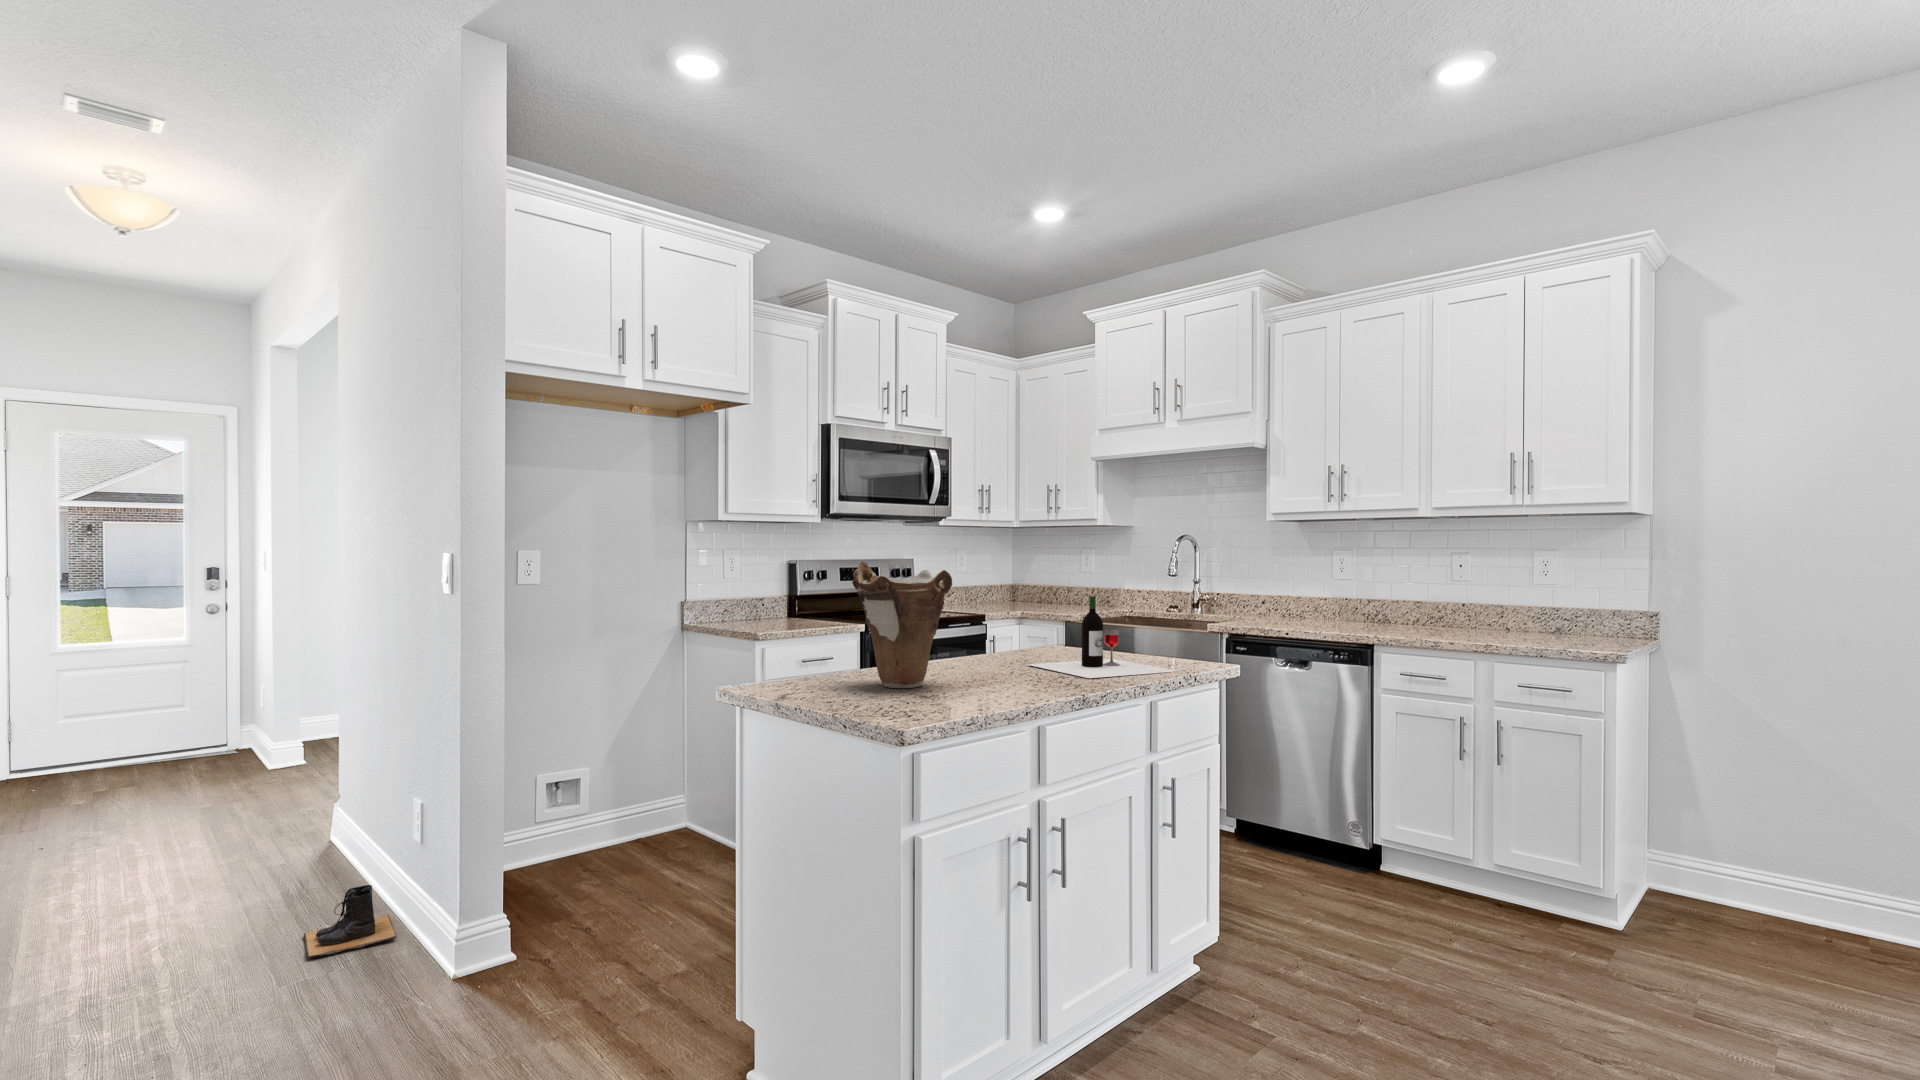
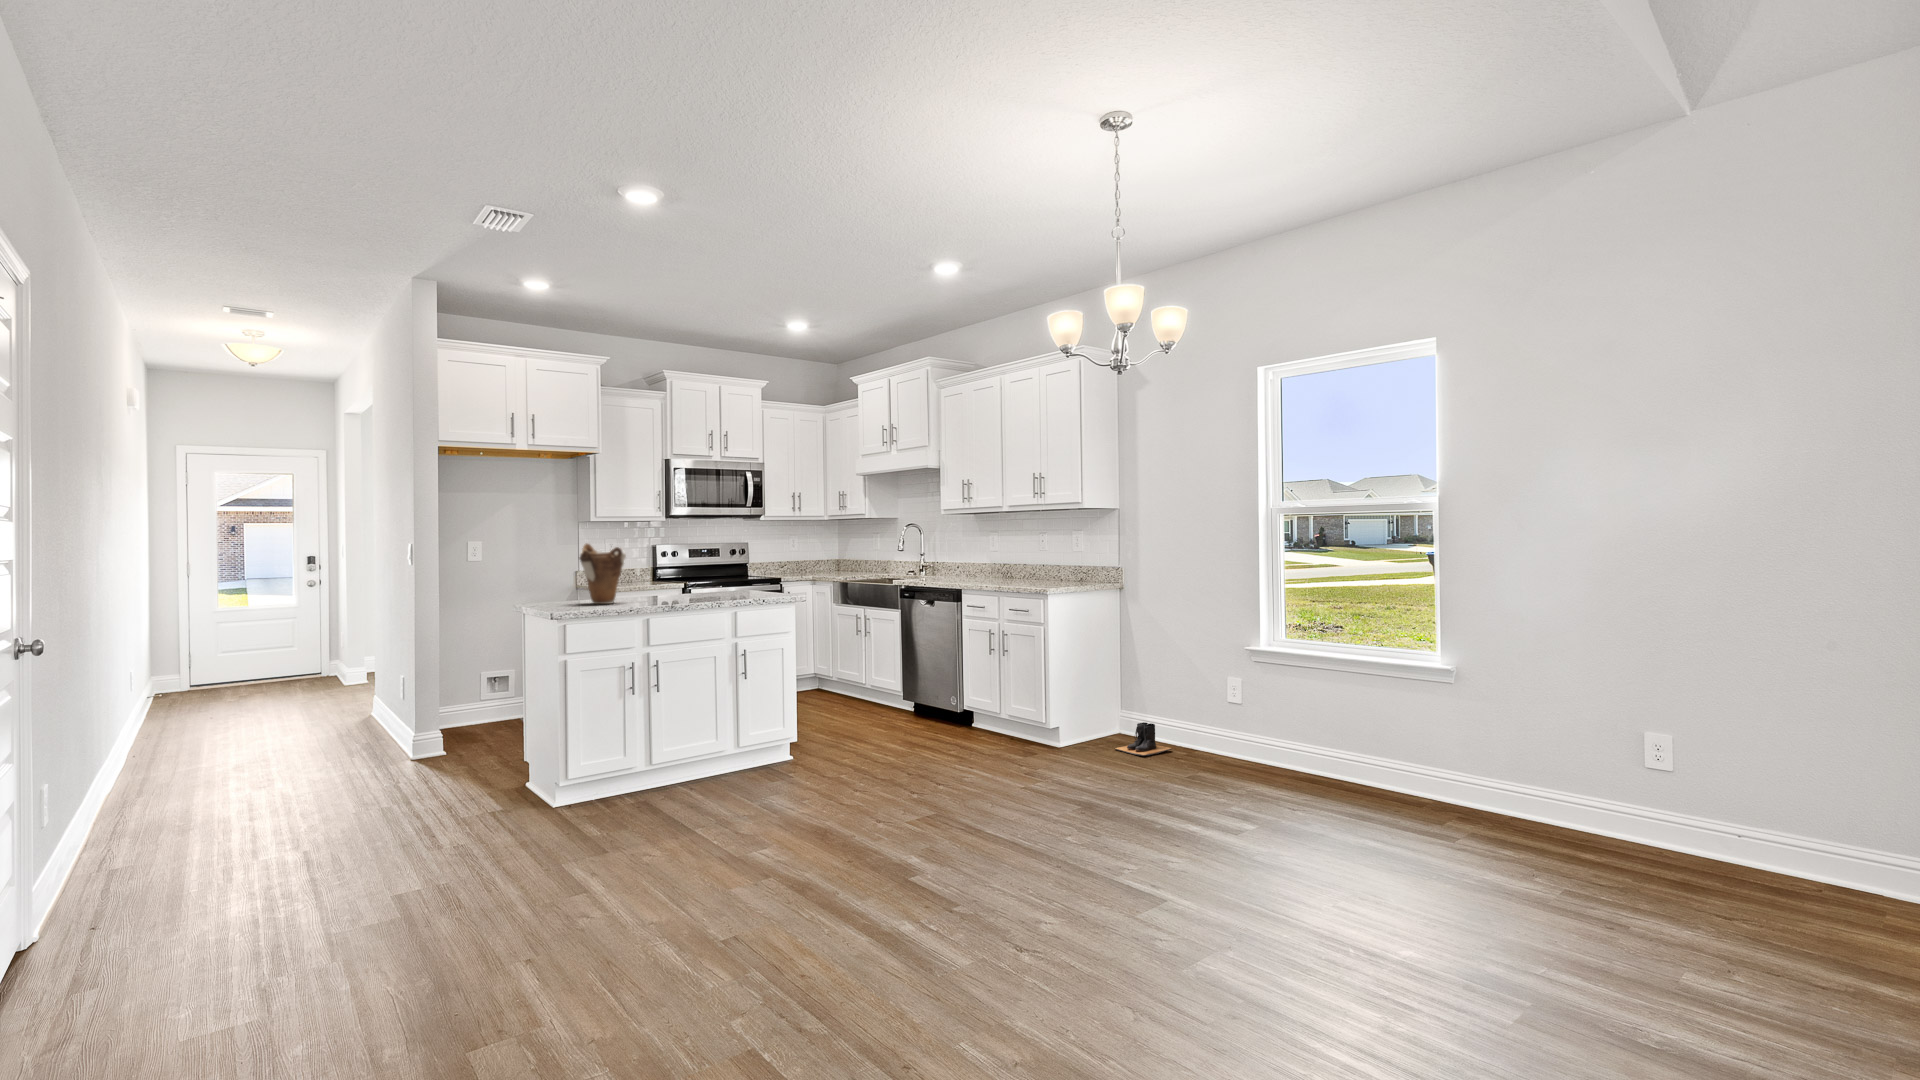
wine bottle: present [1028,596,1177,678] -> none [694,561,761,601]
boots: present [304,885,397,958] -> present [1115,722,1172,756]

